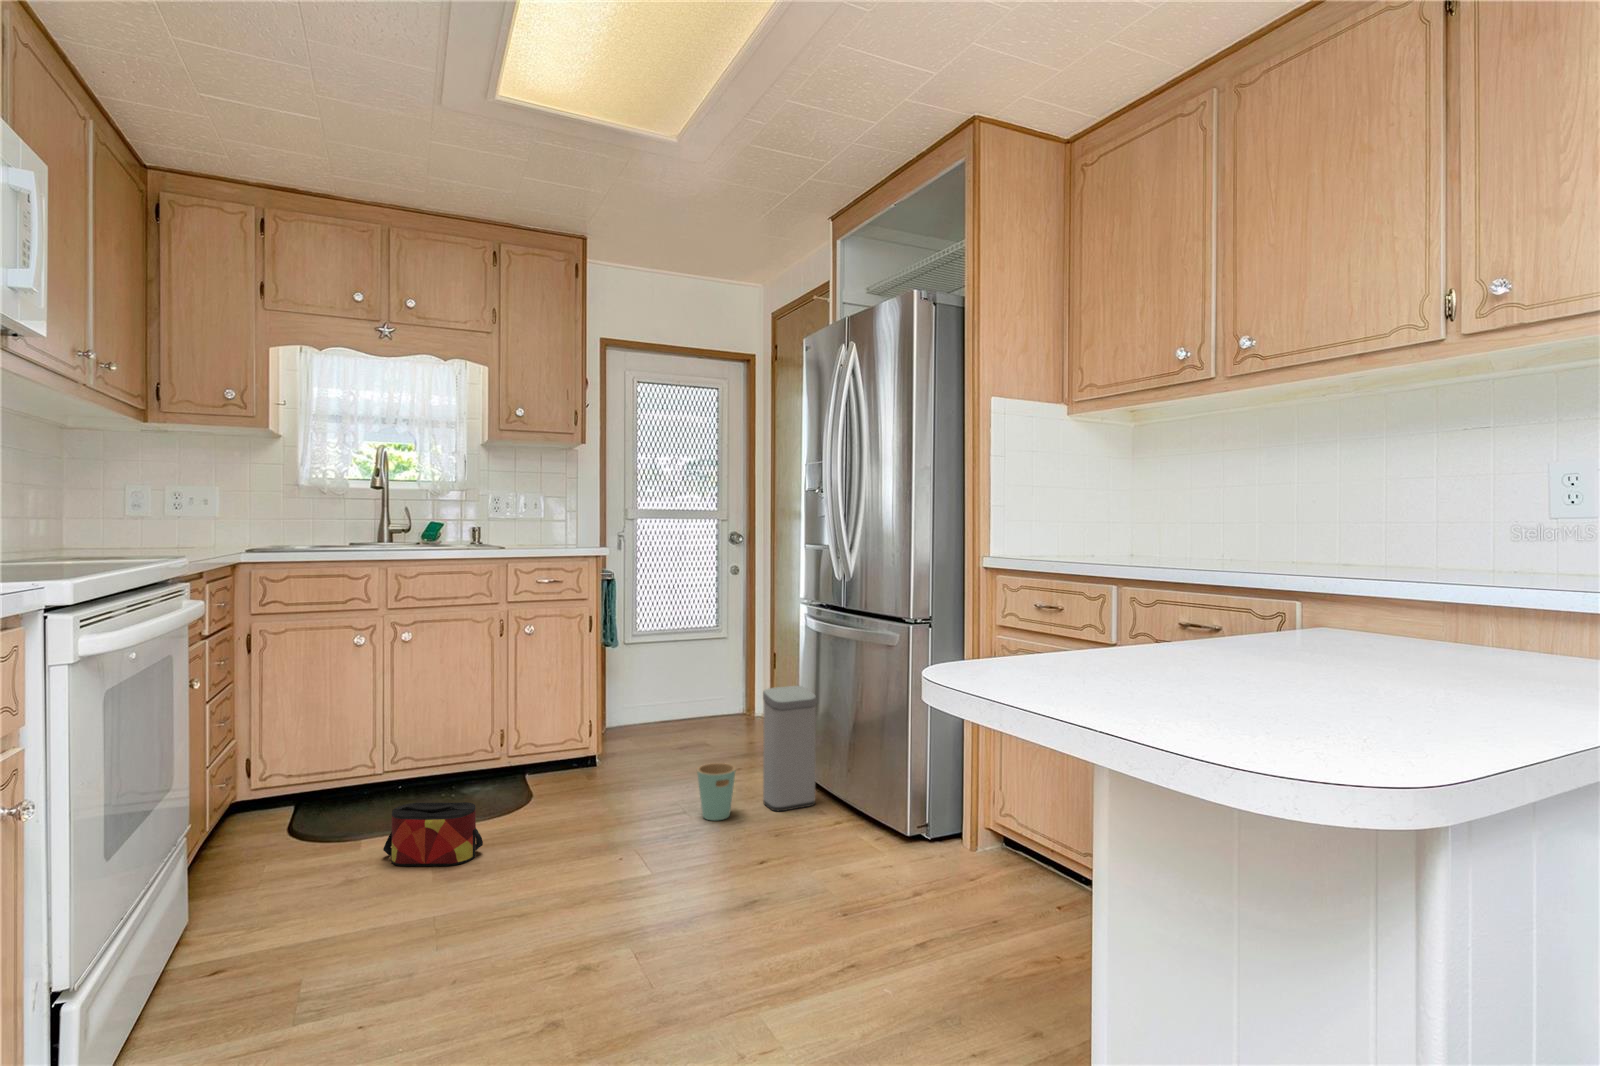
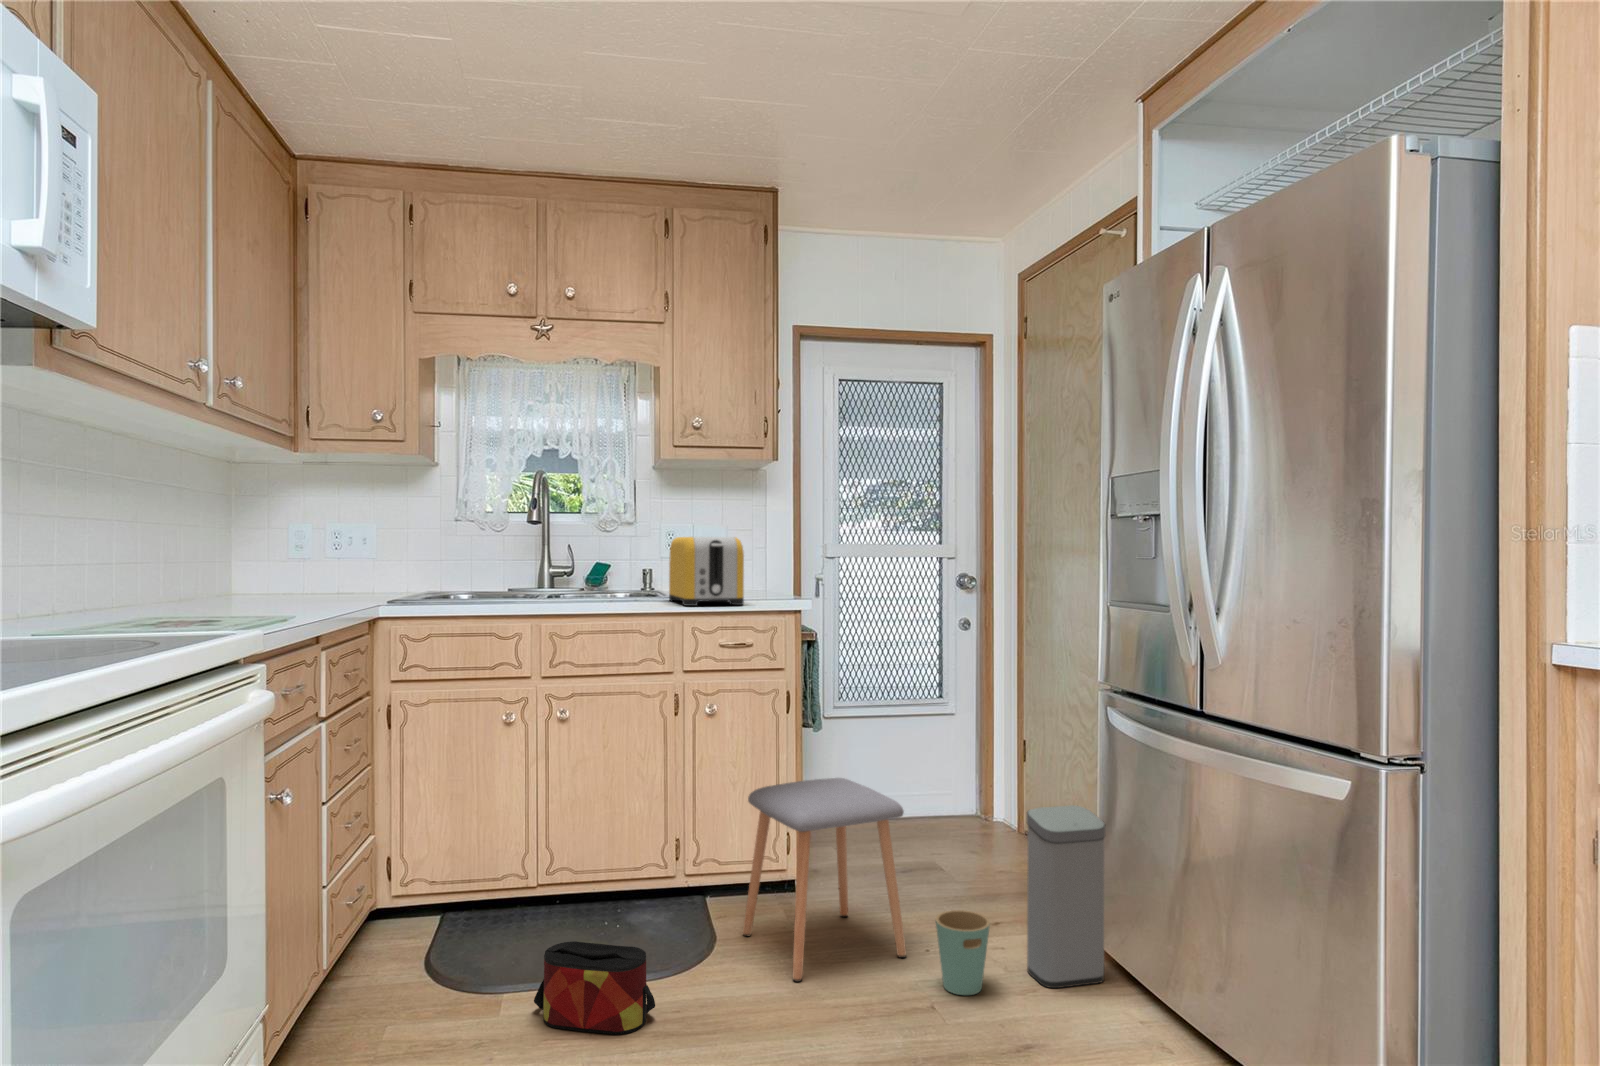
toaster: none [494,497,554,550] -> present [669,537,744,606]
stool: none [554,677,678,823] -> present [743,778,906,982]

